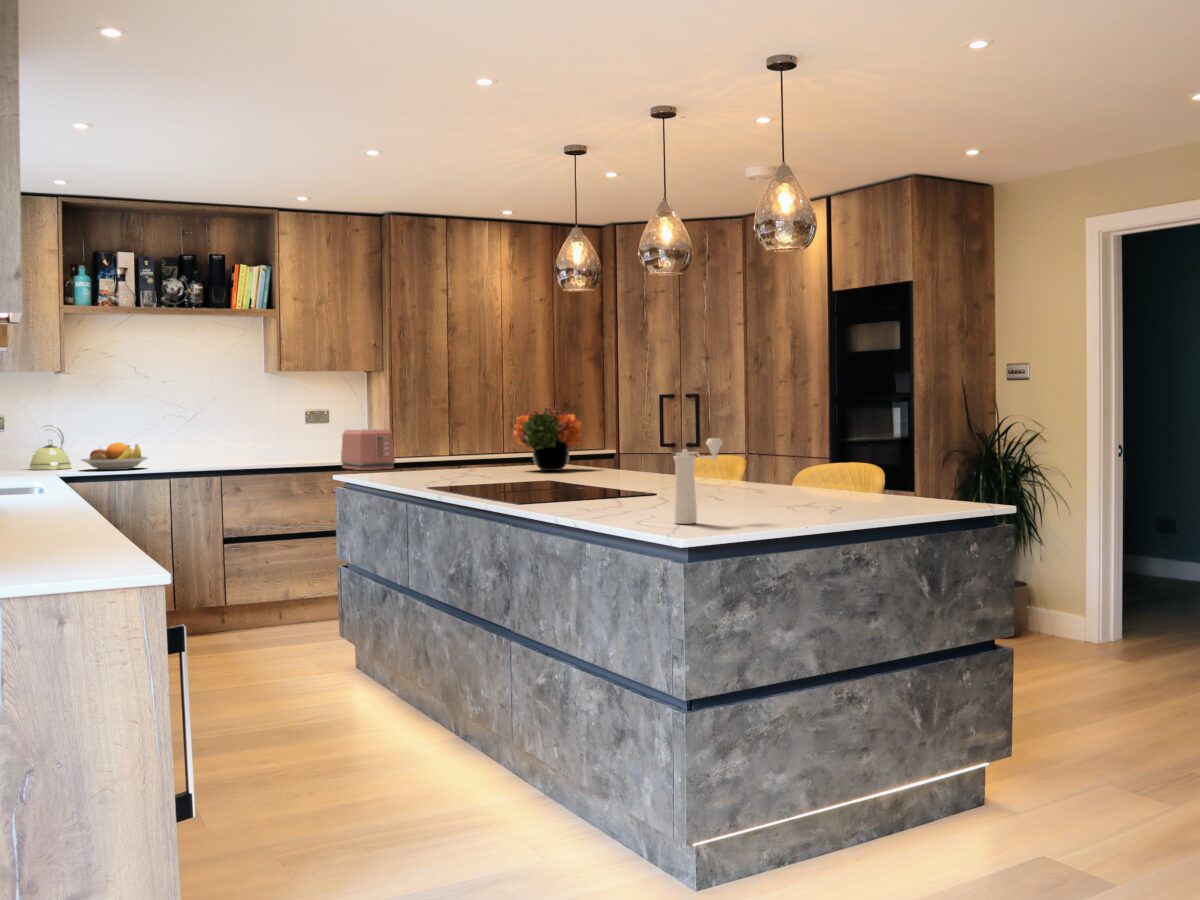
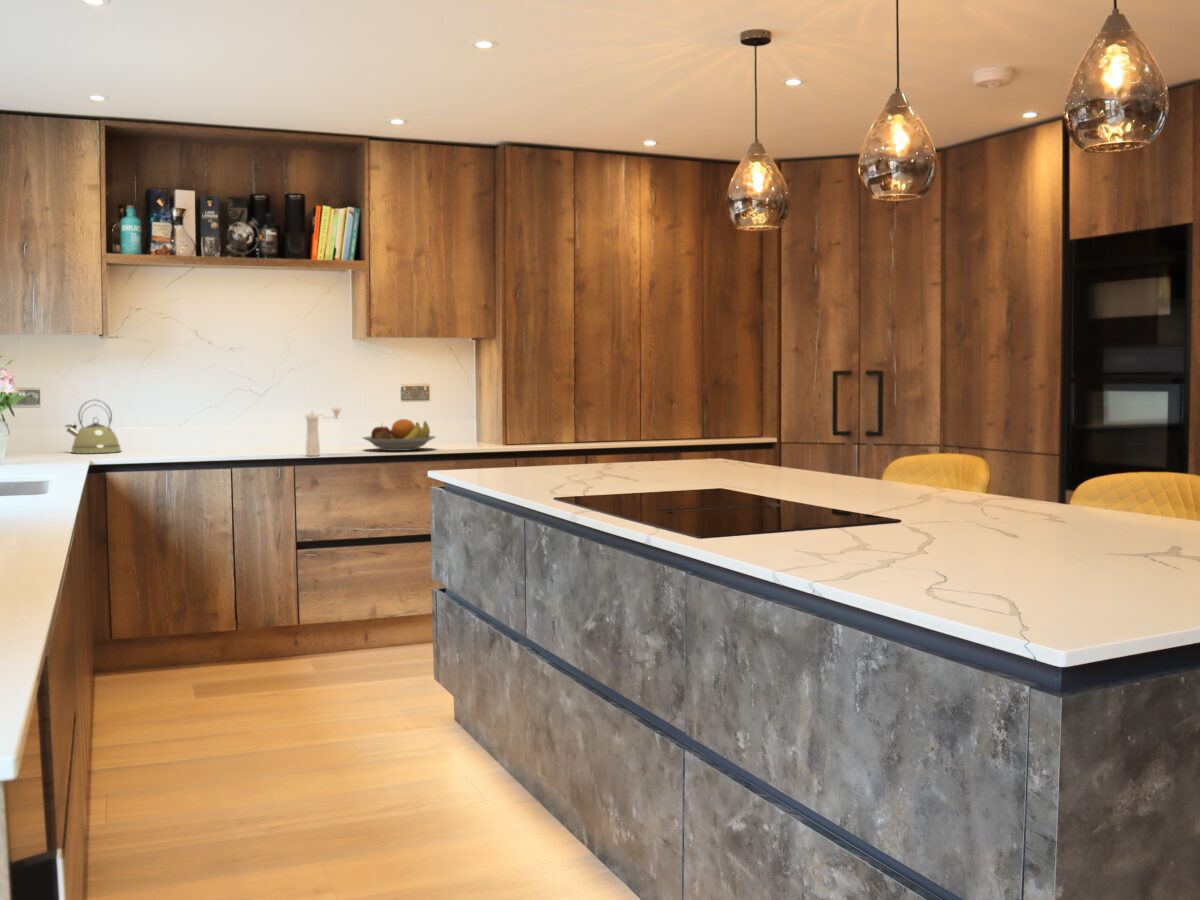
flower arrangement: present [514,407,582,471] -> none [659,388,753,473]
toaster: present [341,429,395,470] -> none [439,412,507,465]
pepper mill: present [674,438,723,524] -> present [306,406,341,456]
fruit bowl: present [81,442,148,470] -> present [363,419,435,451]

